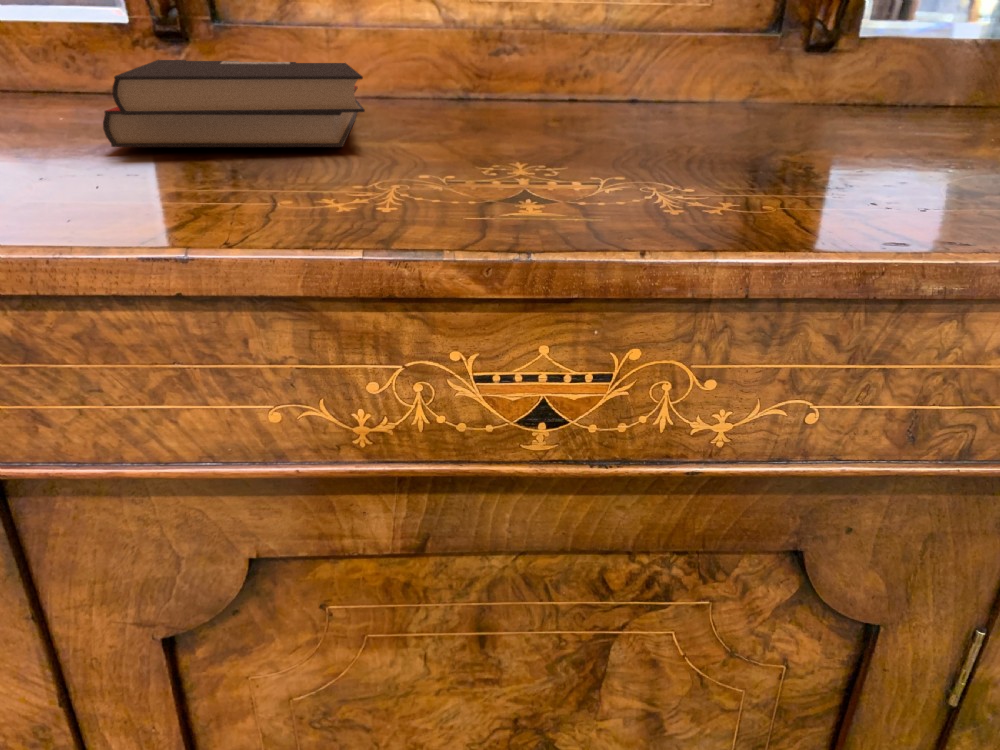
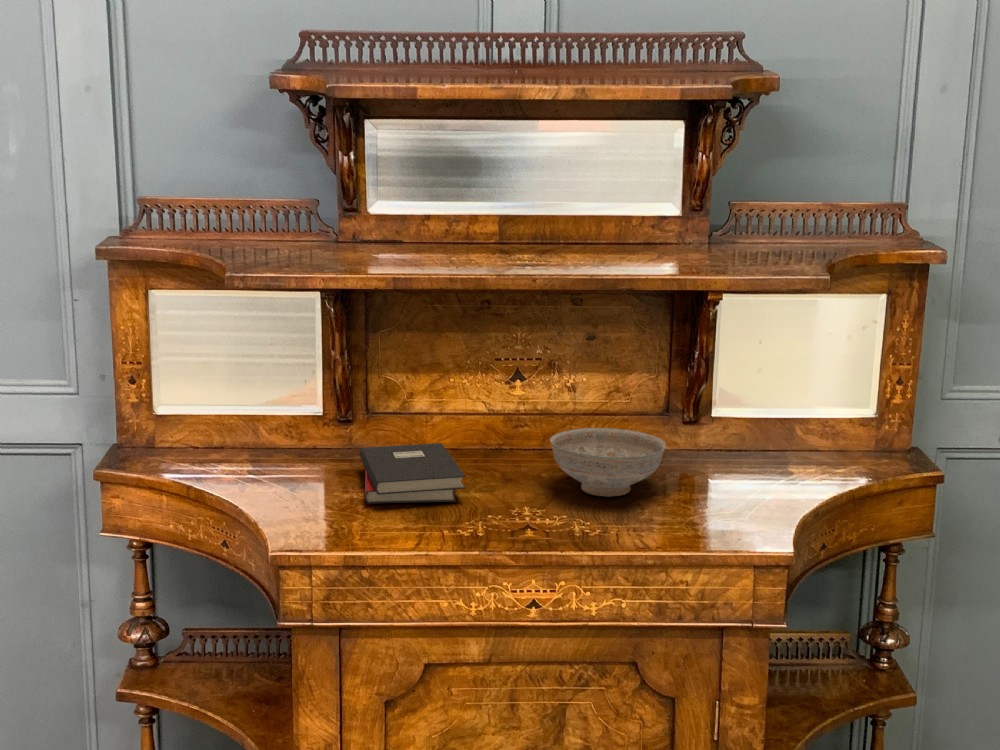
decorative bowl: none [574,6,864,145] -> present [550,428,666,497]

